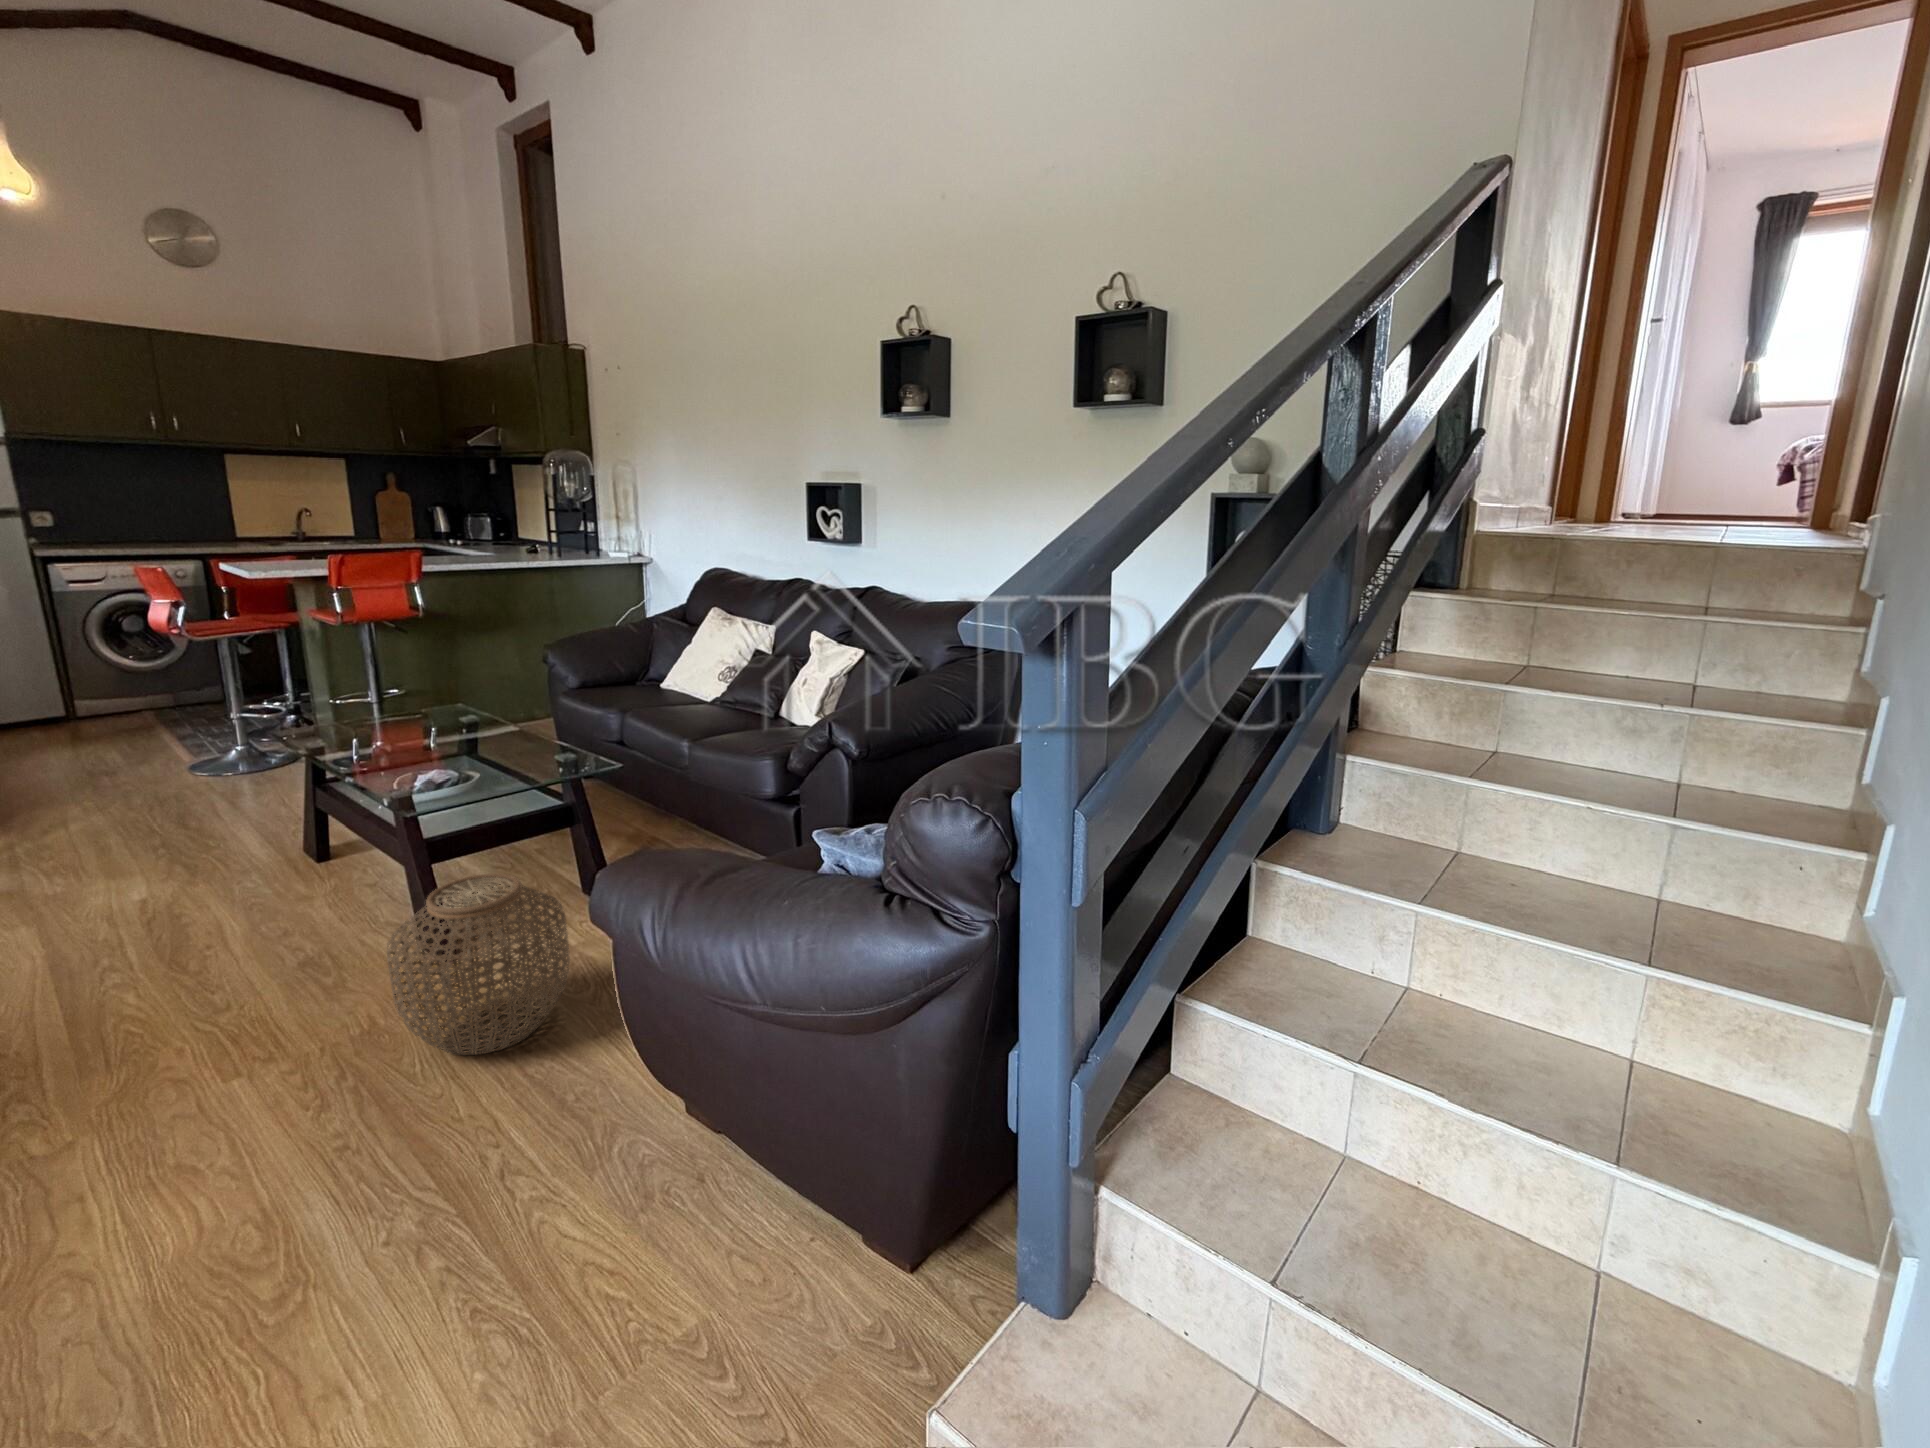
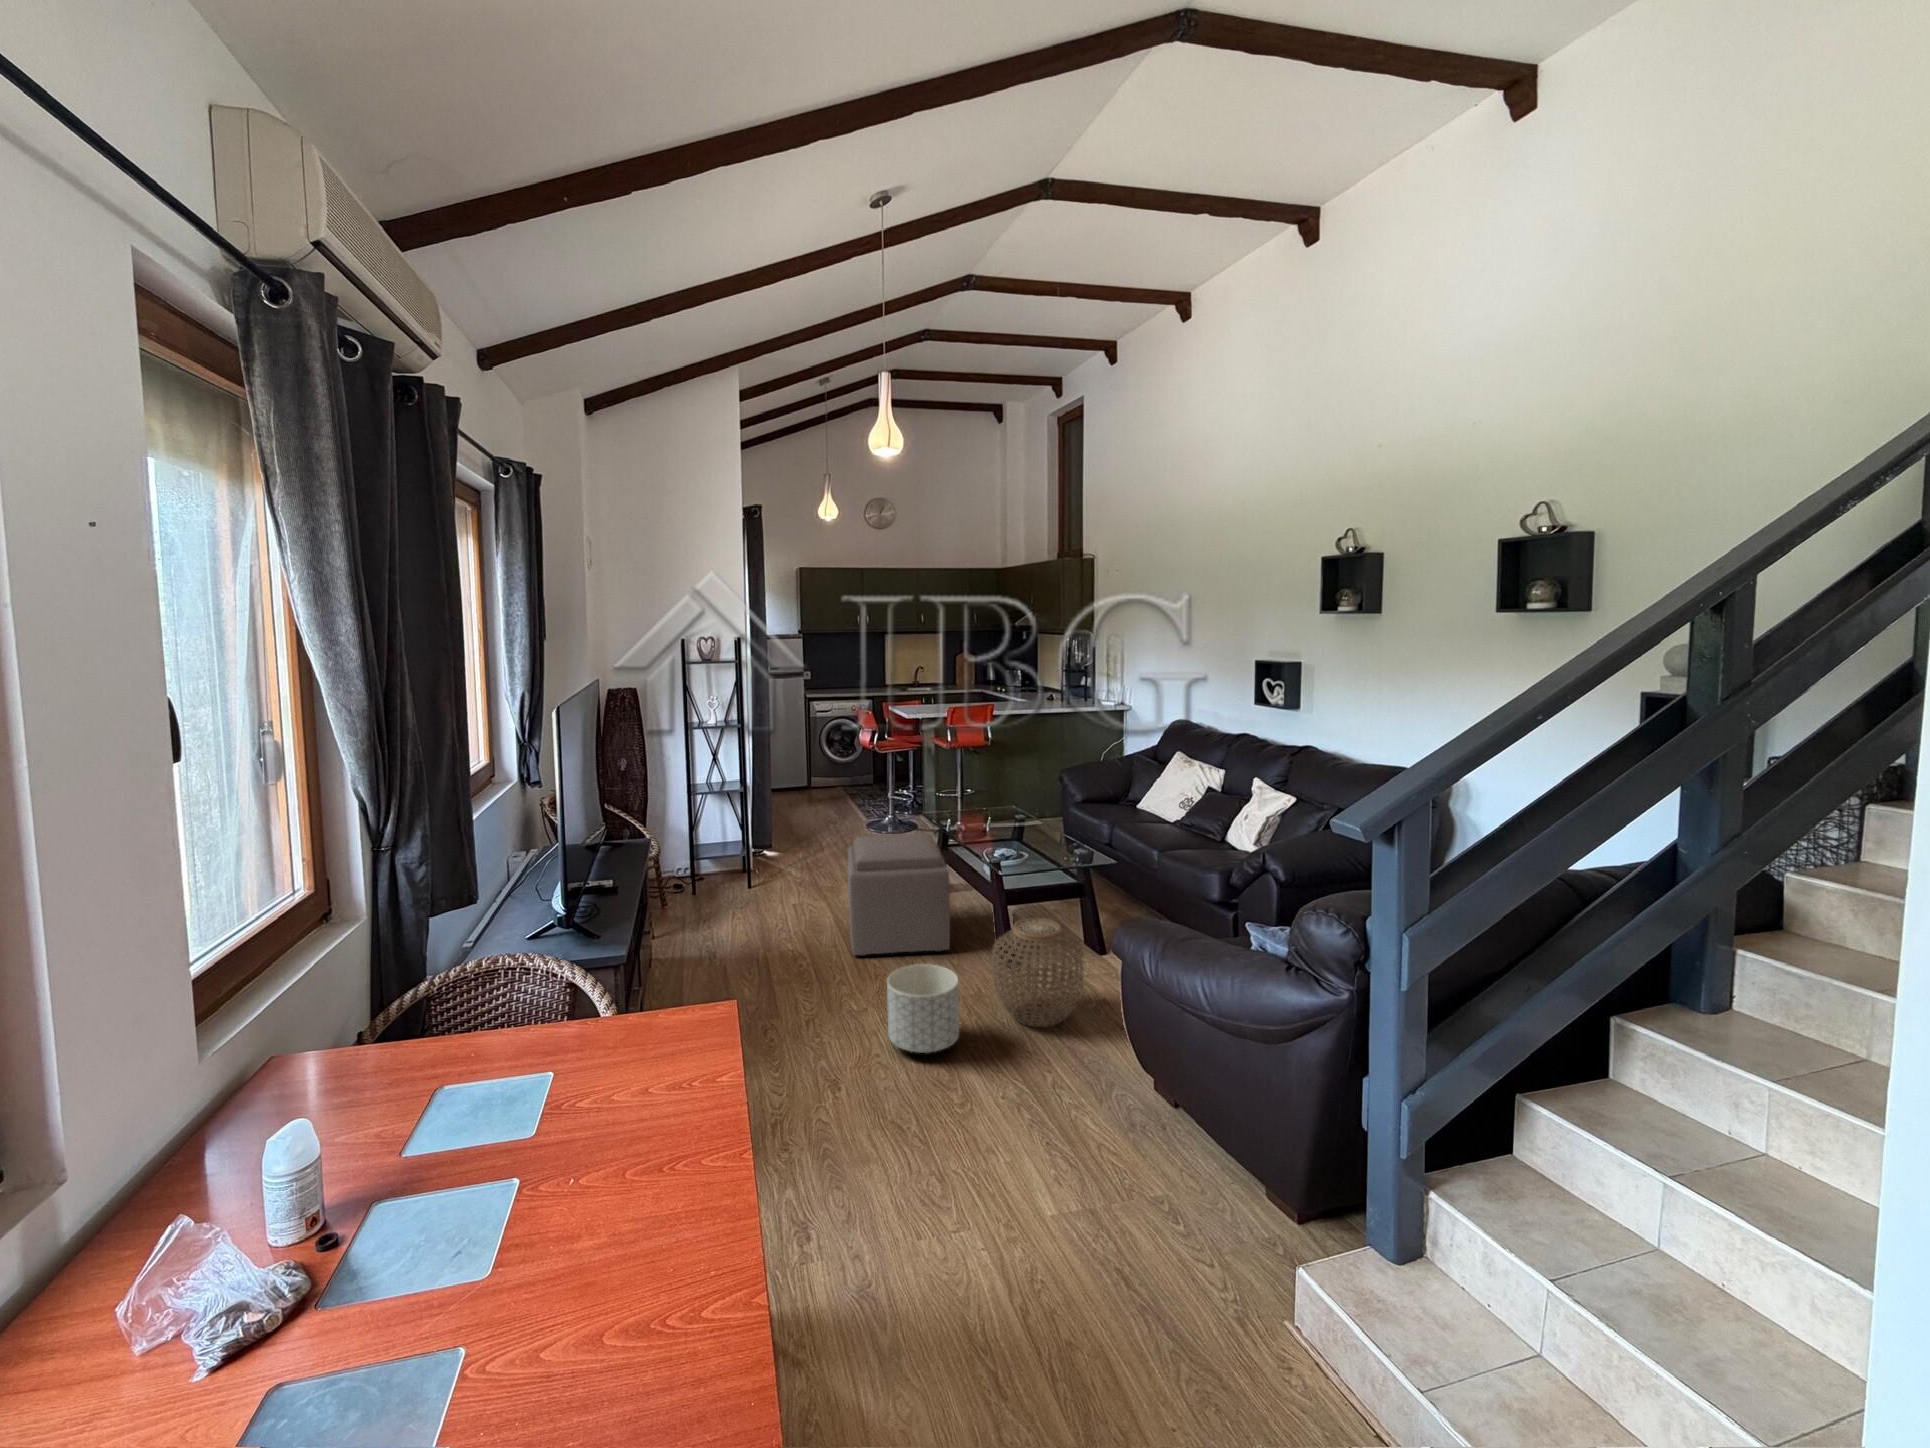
ottoman: none [54,763,330,1015] -> present [848,833,950,956]
planter: none [102,1010,313,1205] -> present [887,964,959,1053]

